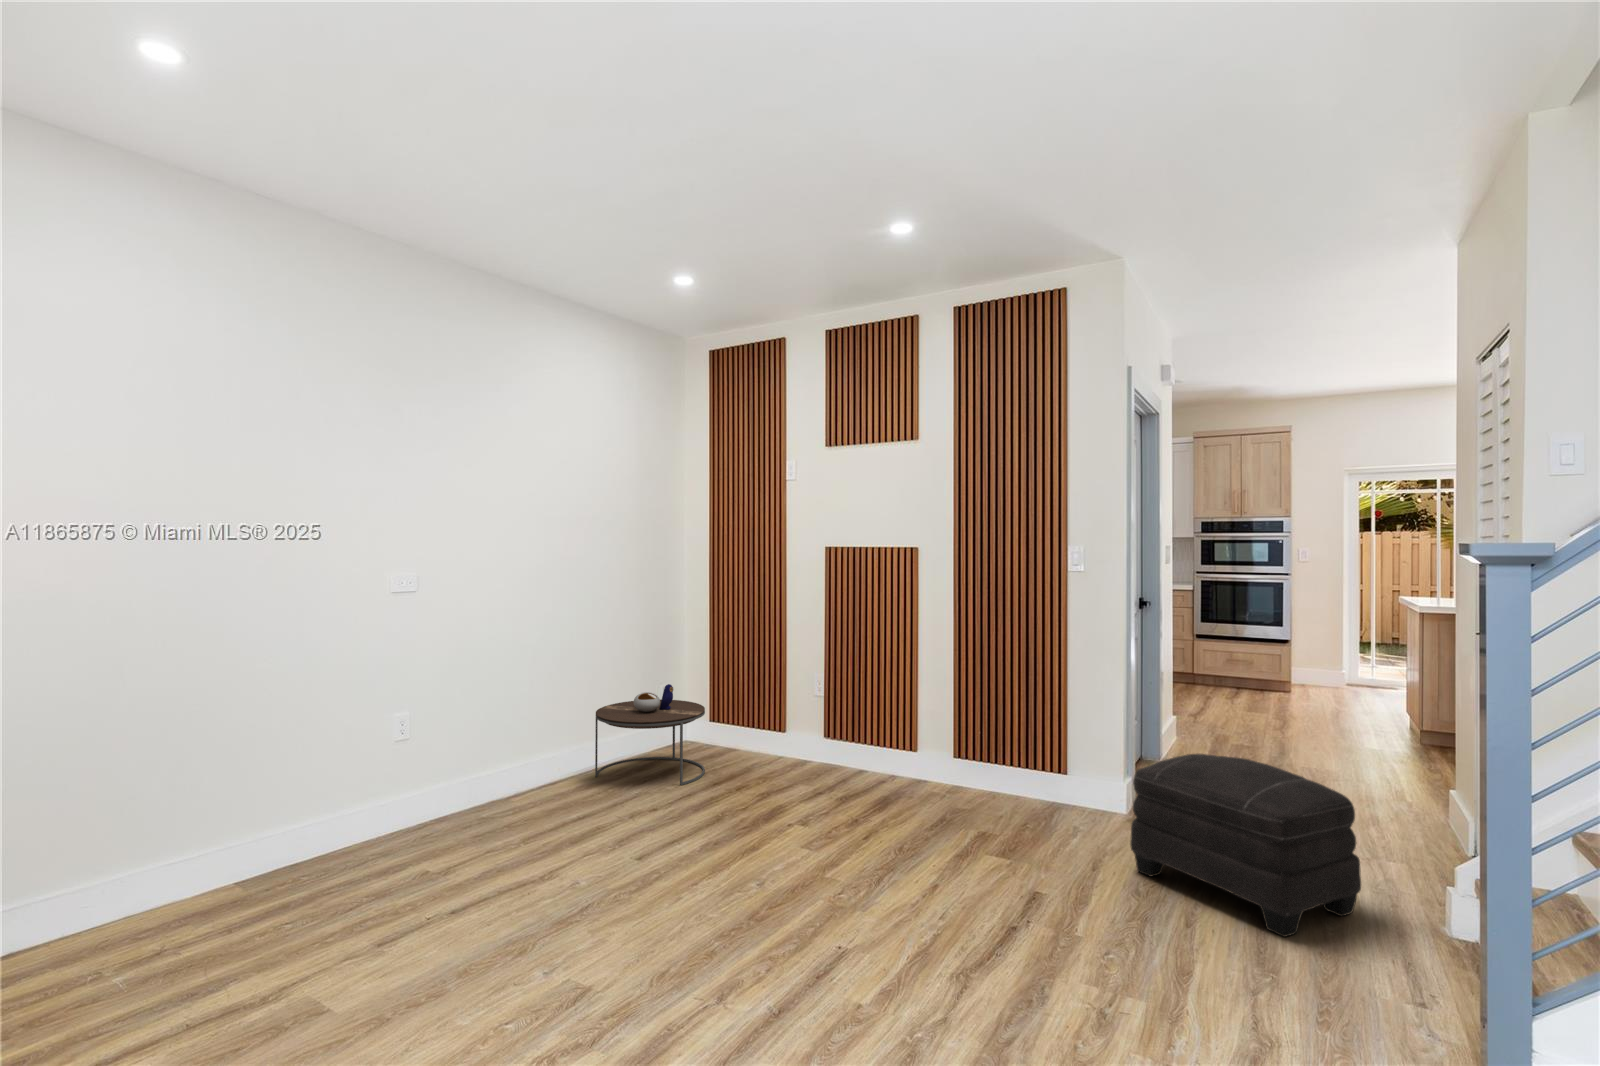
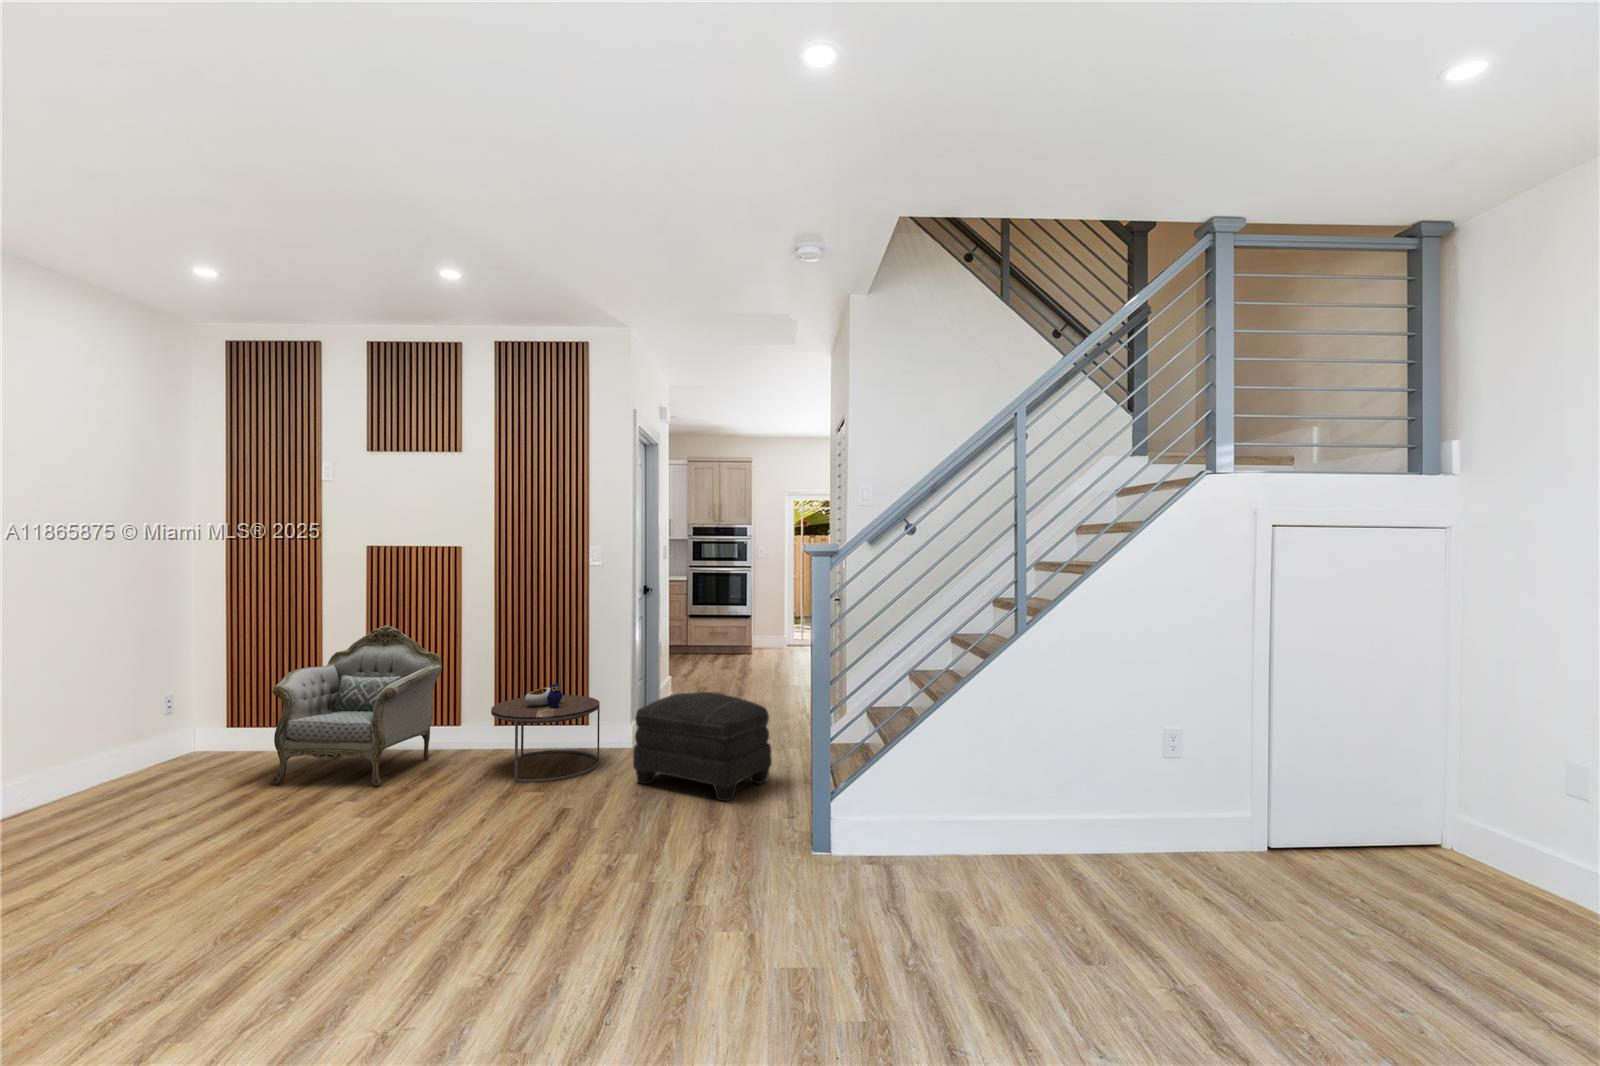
armchair: none [738,631,898,811] -> present [271,625,442,786]
side table: present [595,684,705,785] -> present [491,684,600,782]

